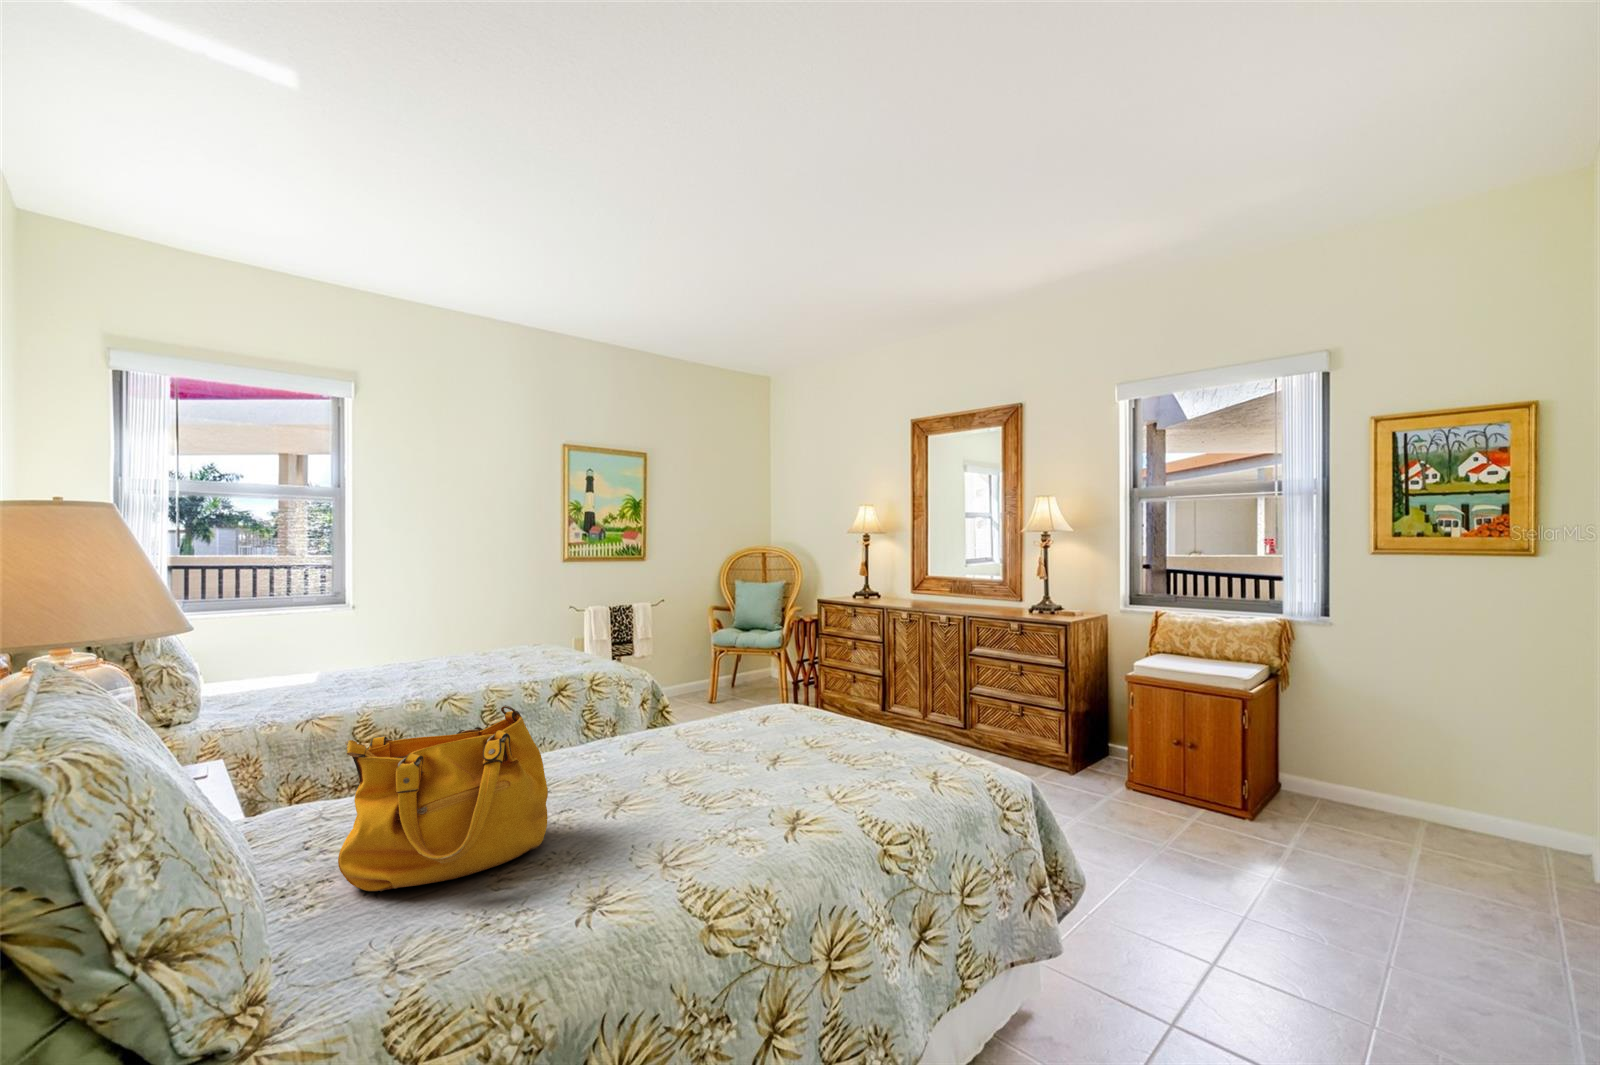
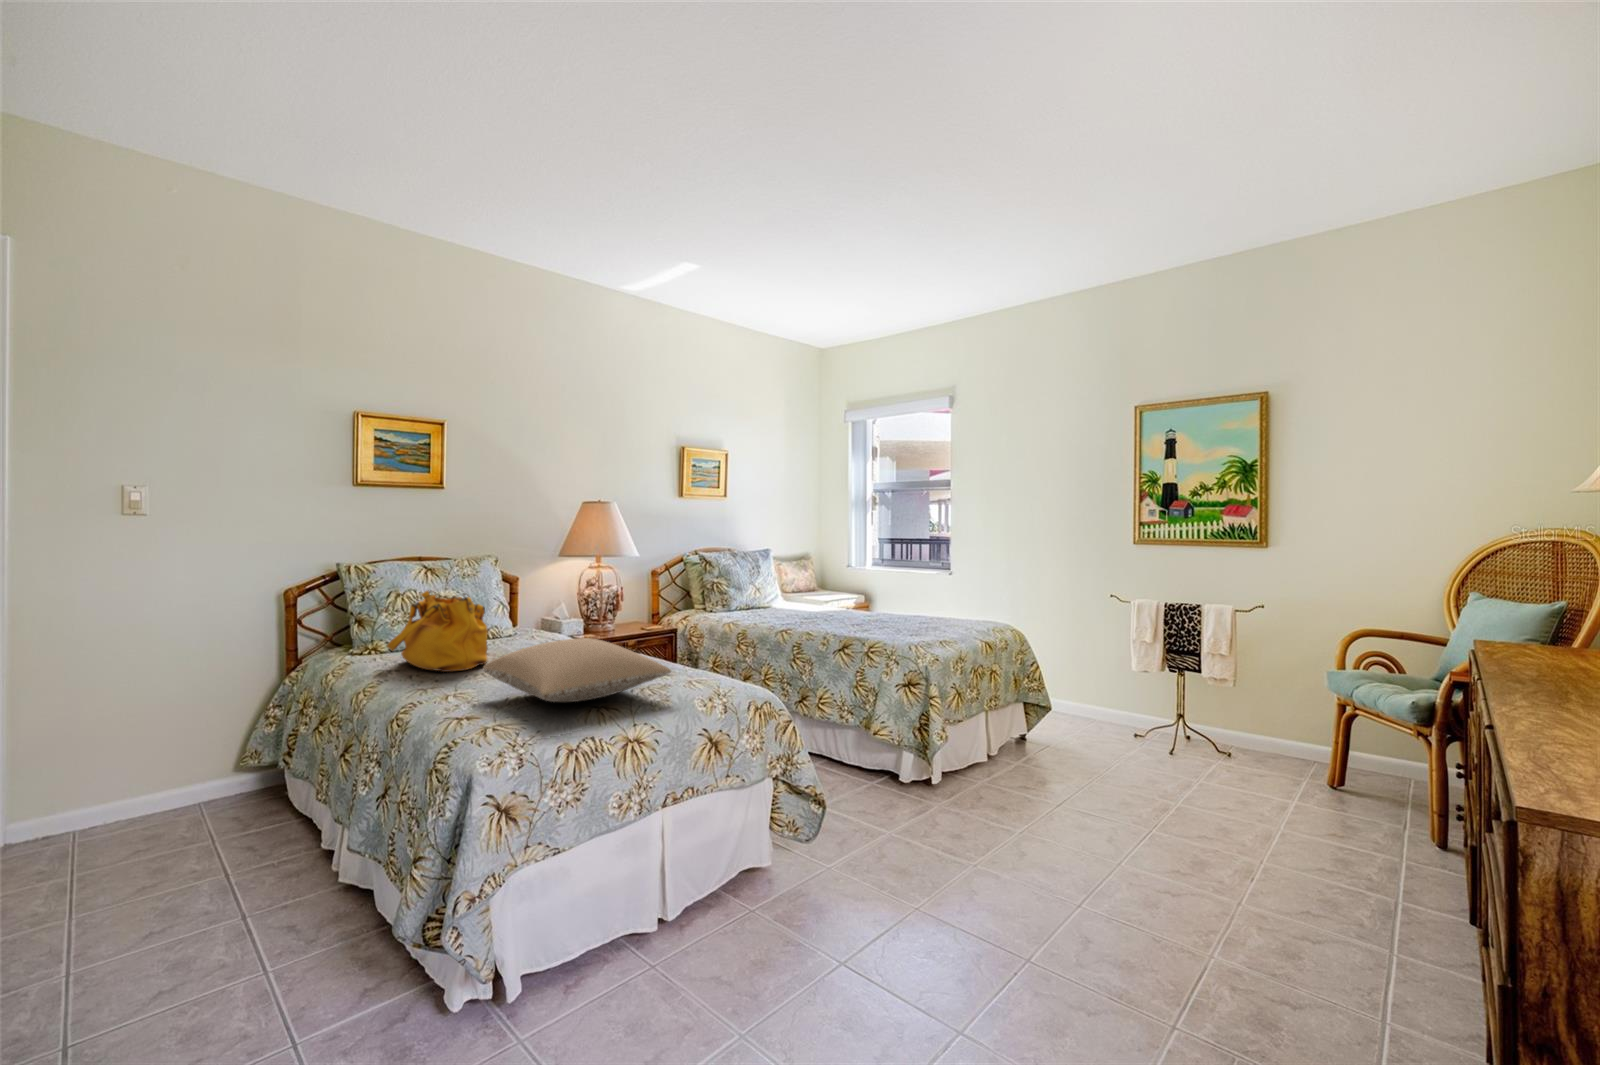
pillow: none [641,696,852,776] -> present [483,638,671,702]

